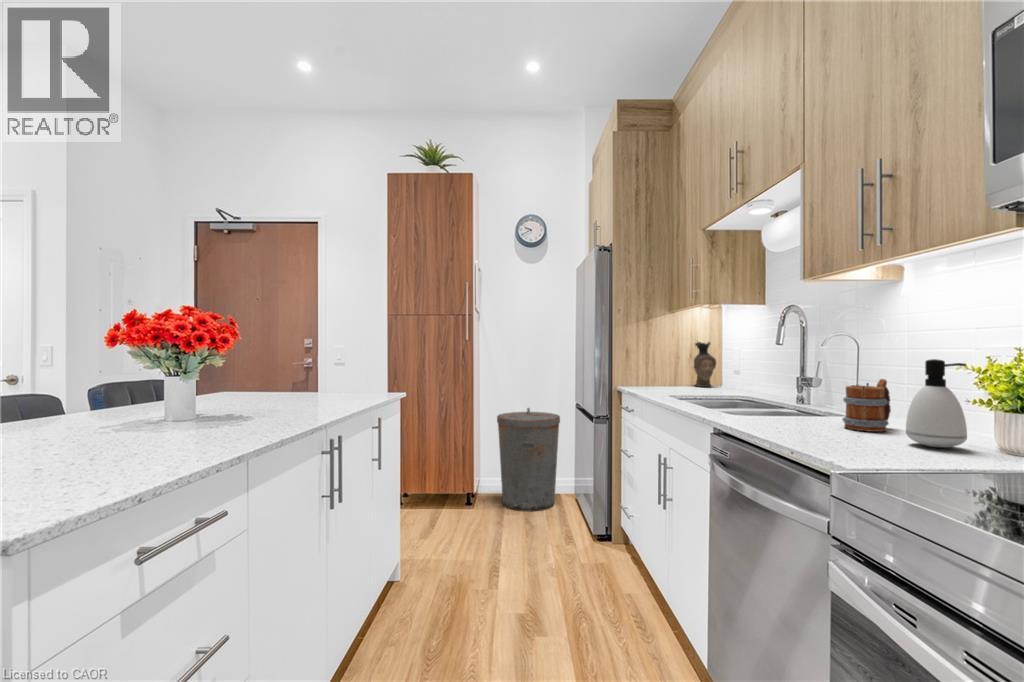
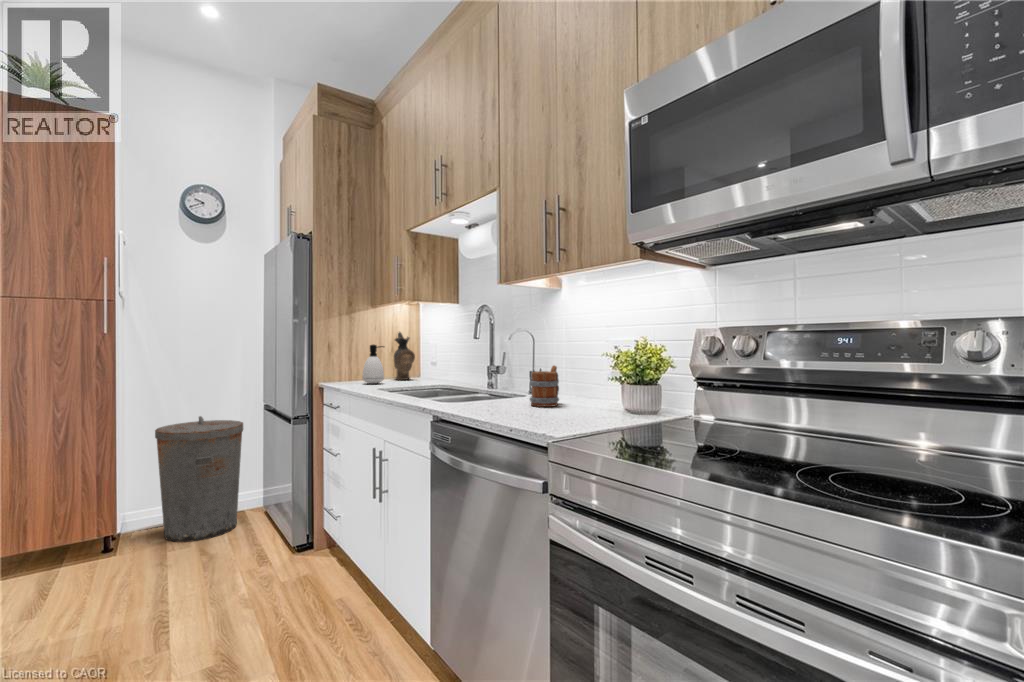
soap dispenser: present [906,359,967,447] -> present [362,345,384,384]

